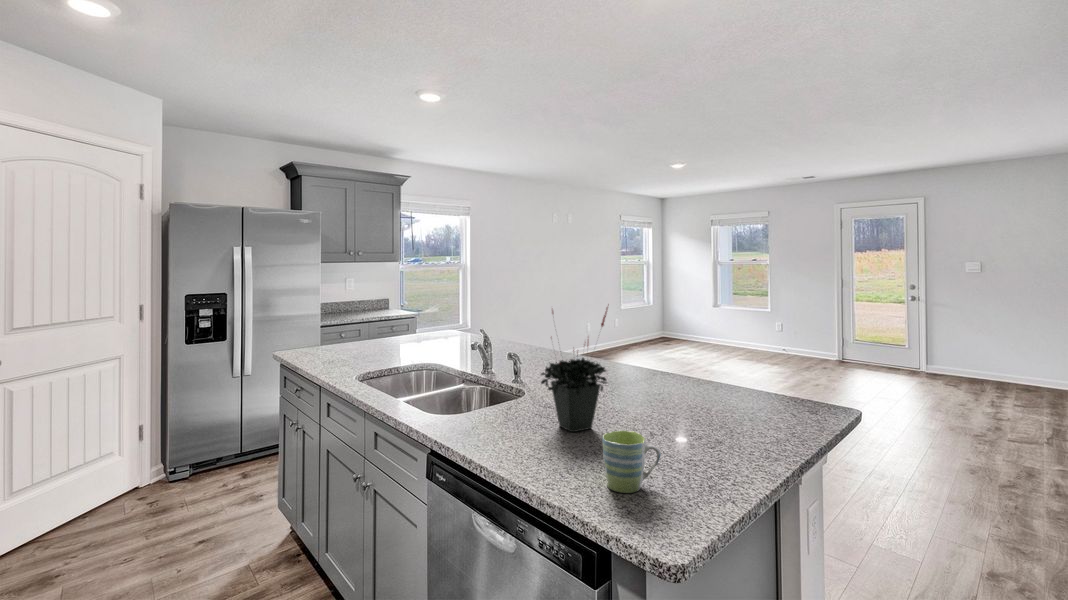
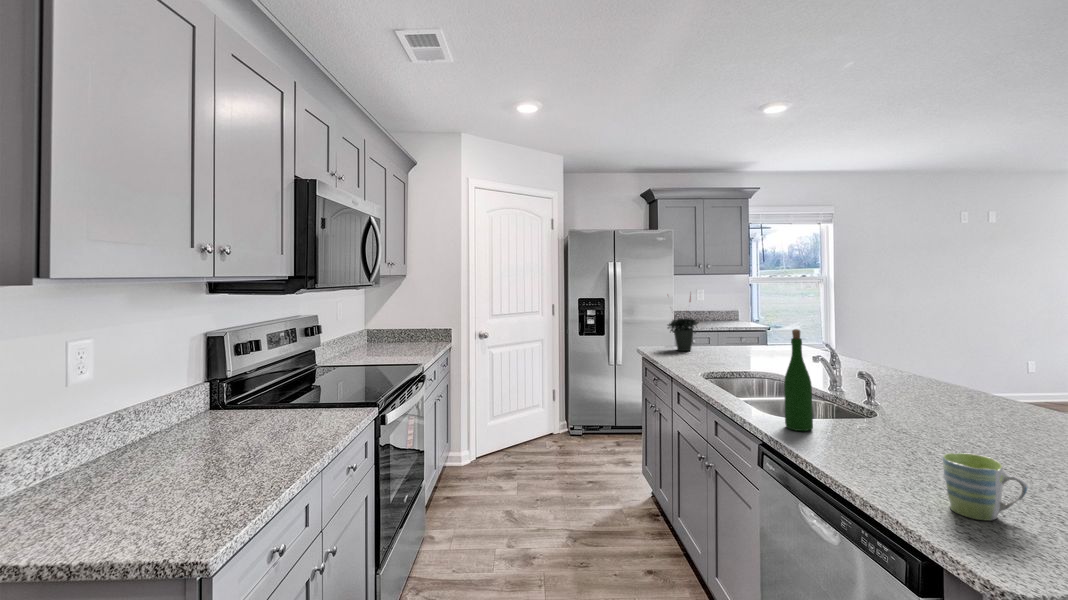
potted plant: present [541,307,608,432] -> present [668,296,698,351]
wine bottle: none [452,320,480,431] -> present [784,329,813,431]

